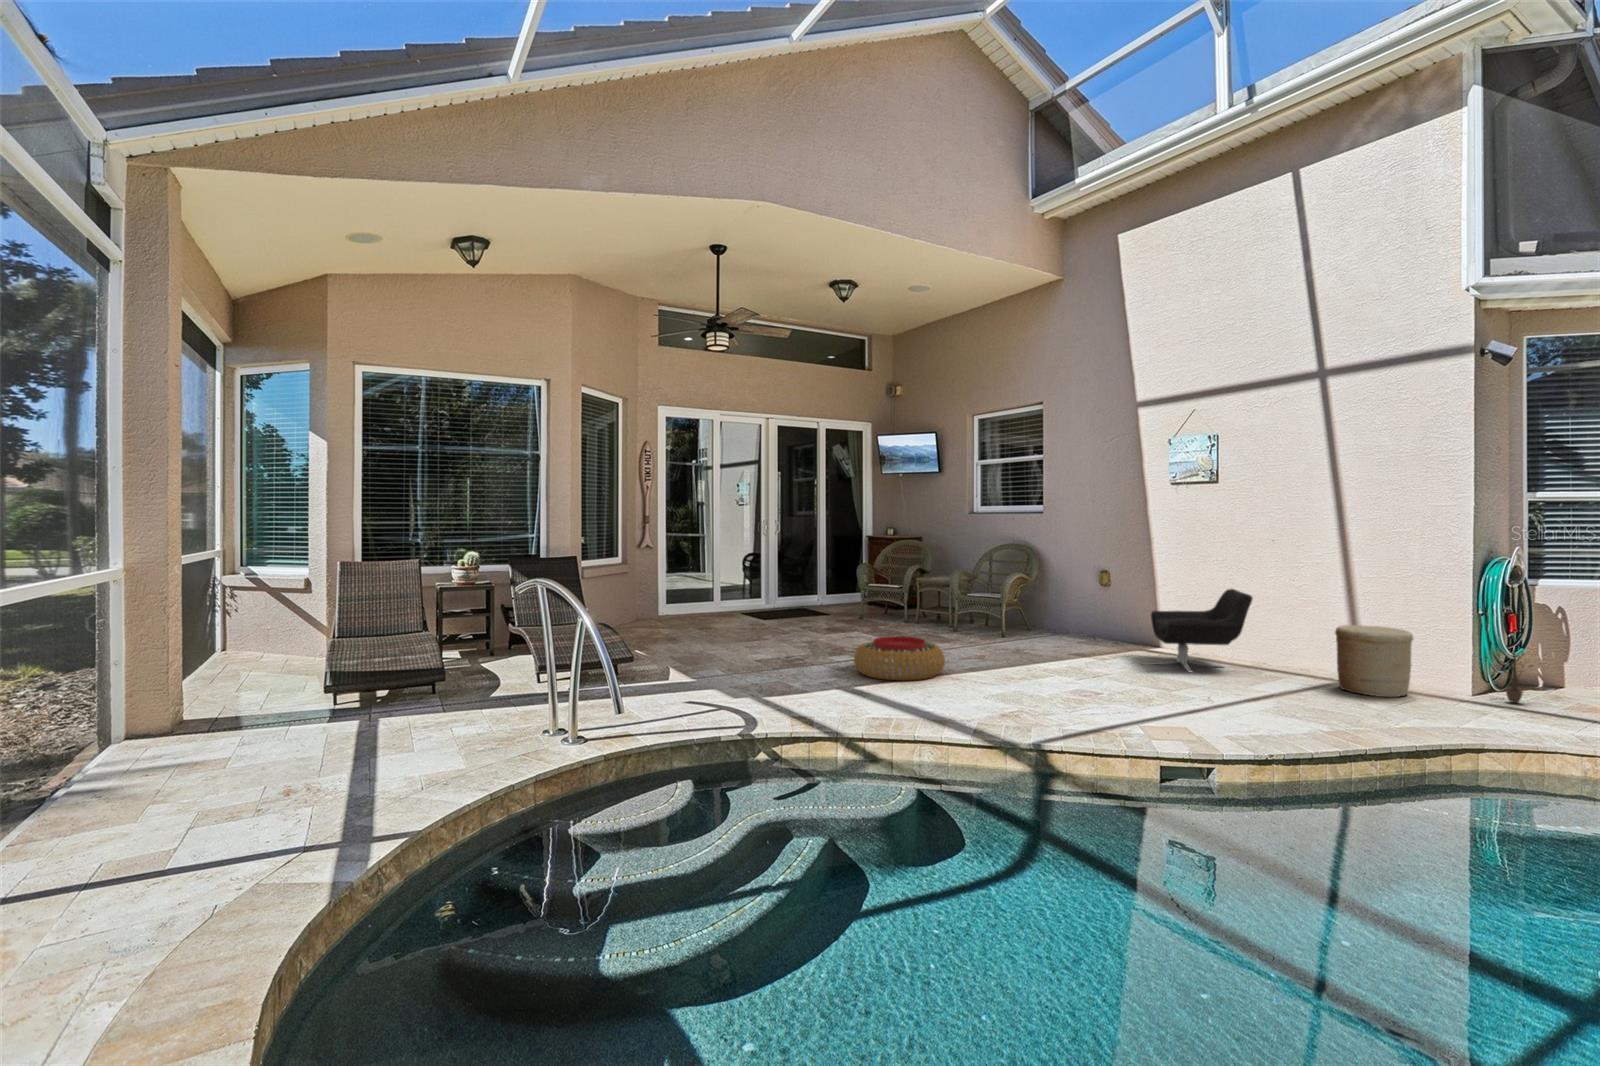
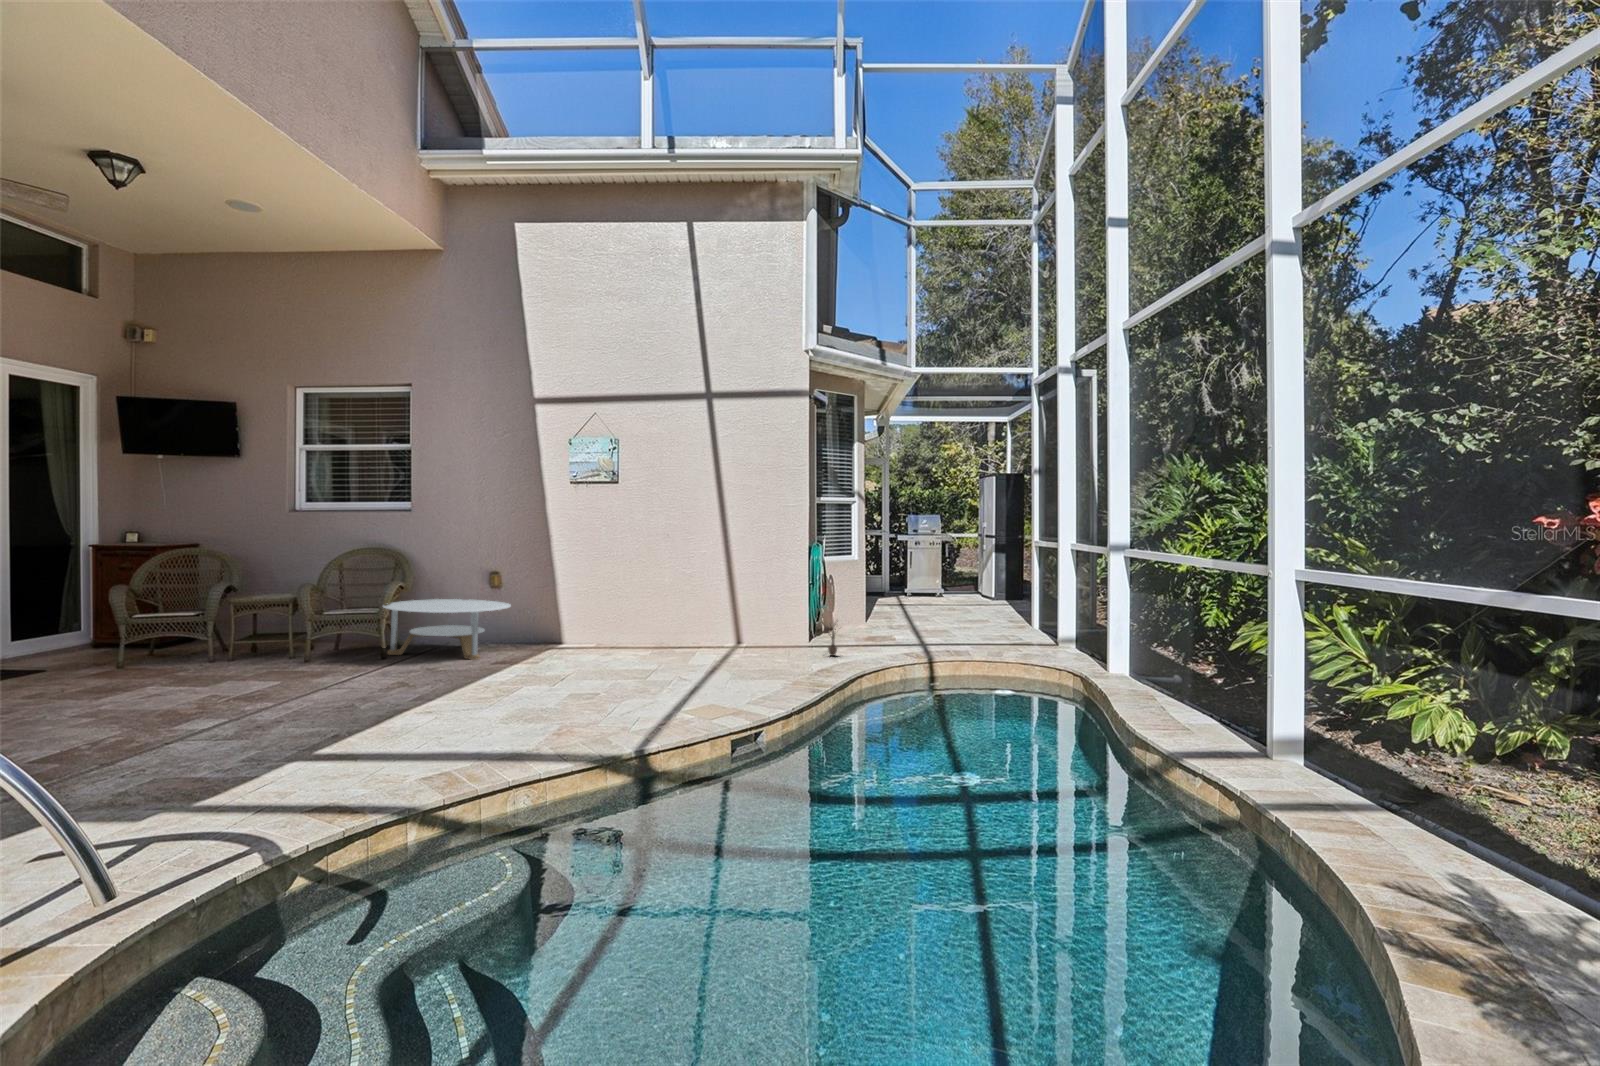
lounge chair: present [1151,589,1253,672] -> none [565,583,665,665]
round table: none [1002,594,1112,651] -> present [383,599,511,660]
woven basket: present [1335,625,1413,697] -> none [733,608,784,664]
pouf: present [854,636,945,681] -> none [259,663,401,725]

